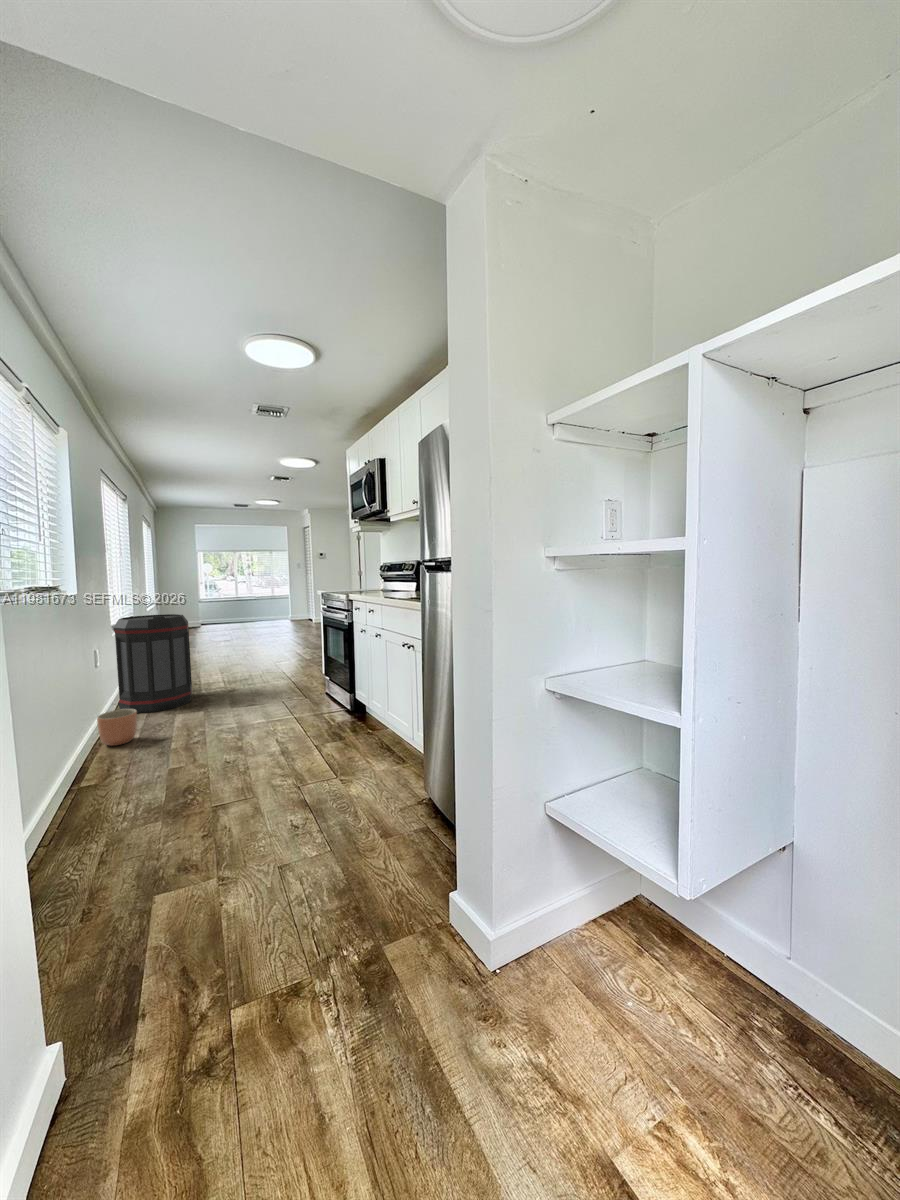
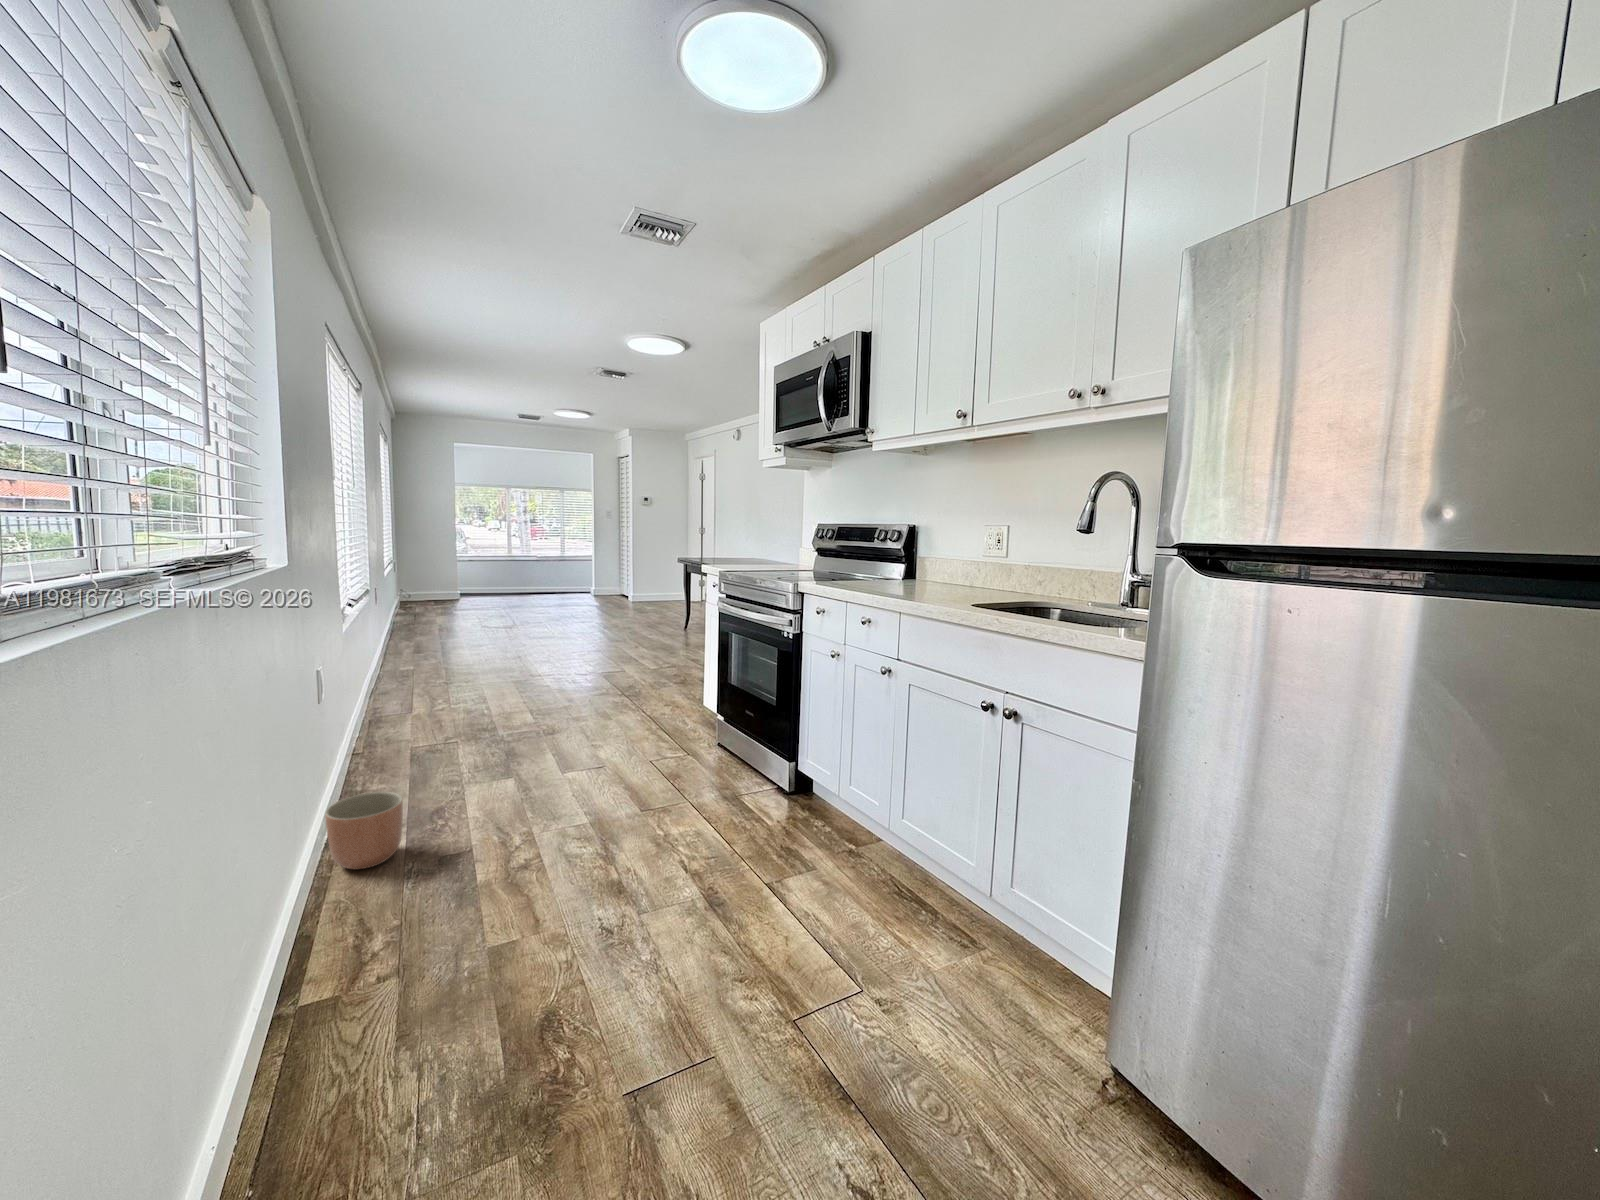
trash can: present [113,614,192,713] -> none [347,597,485,781]

